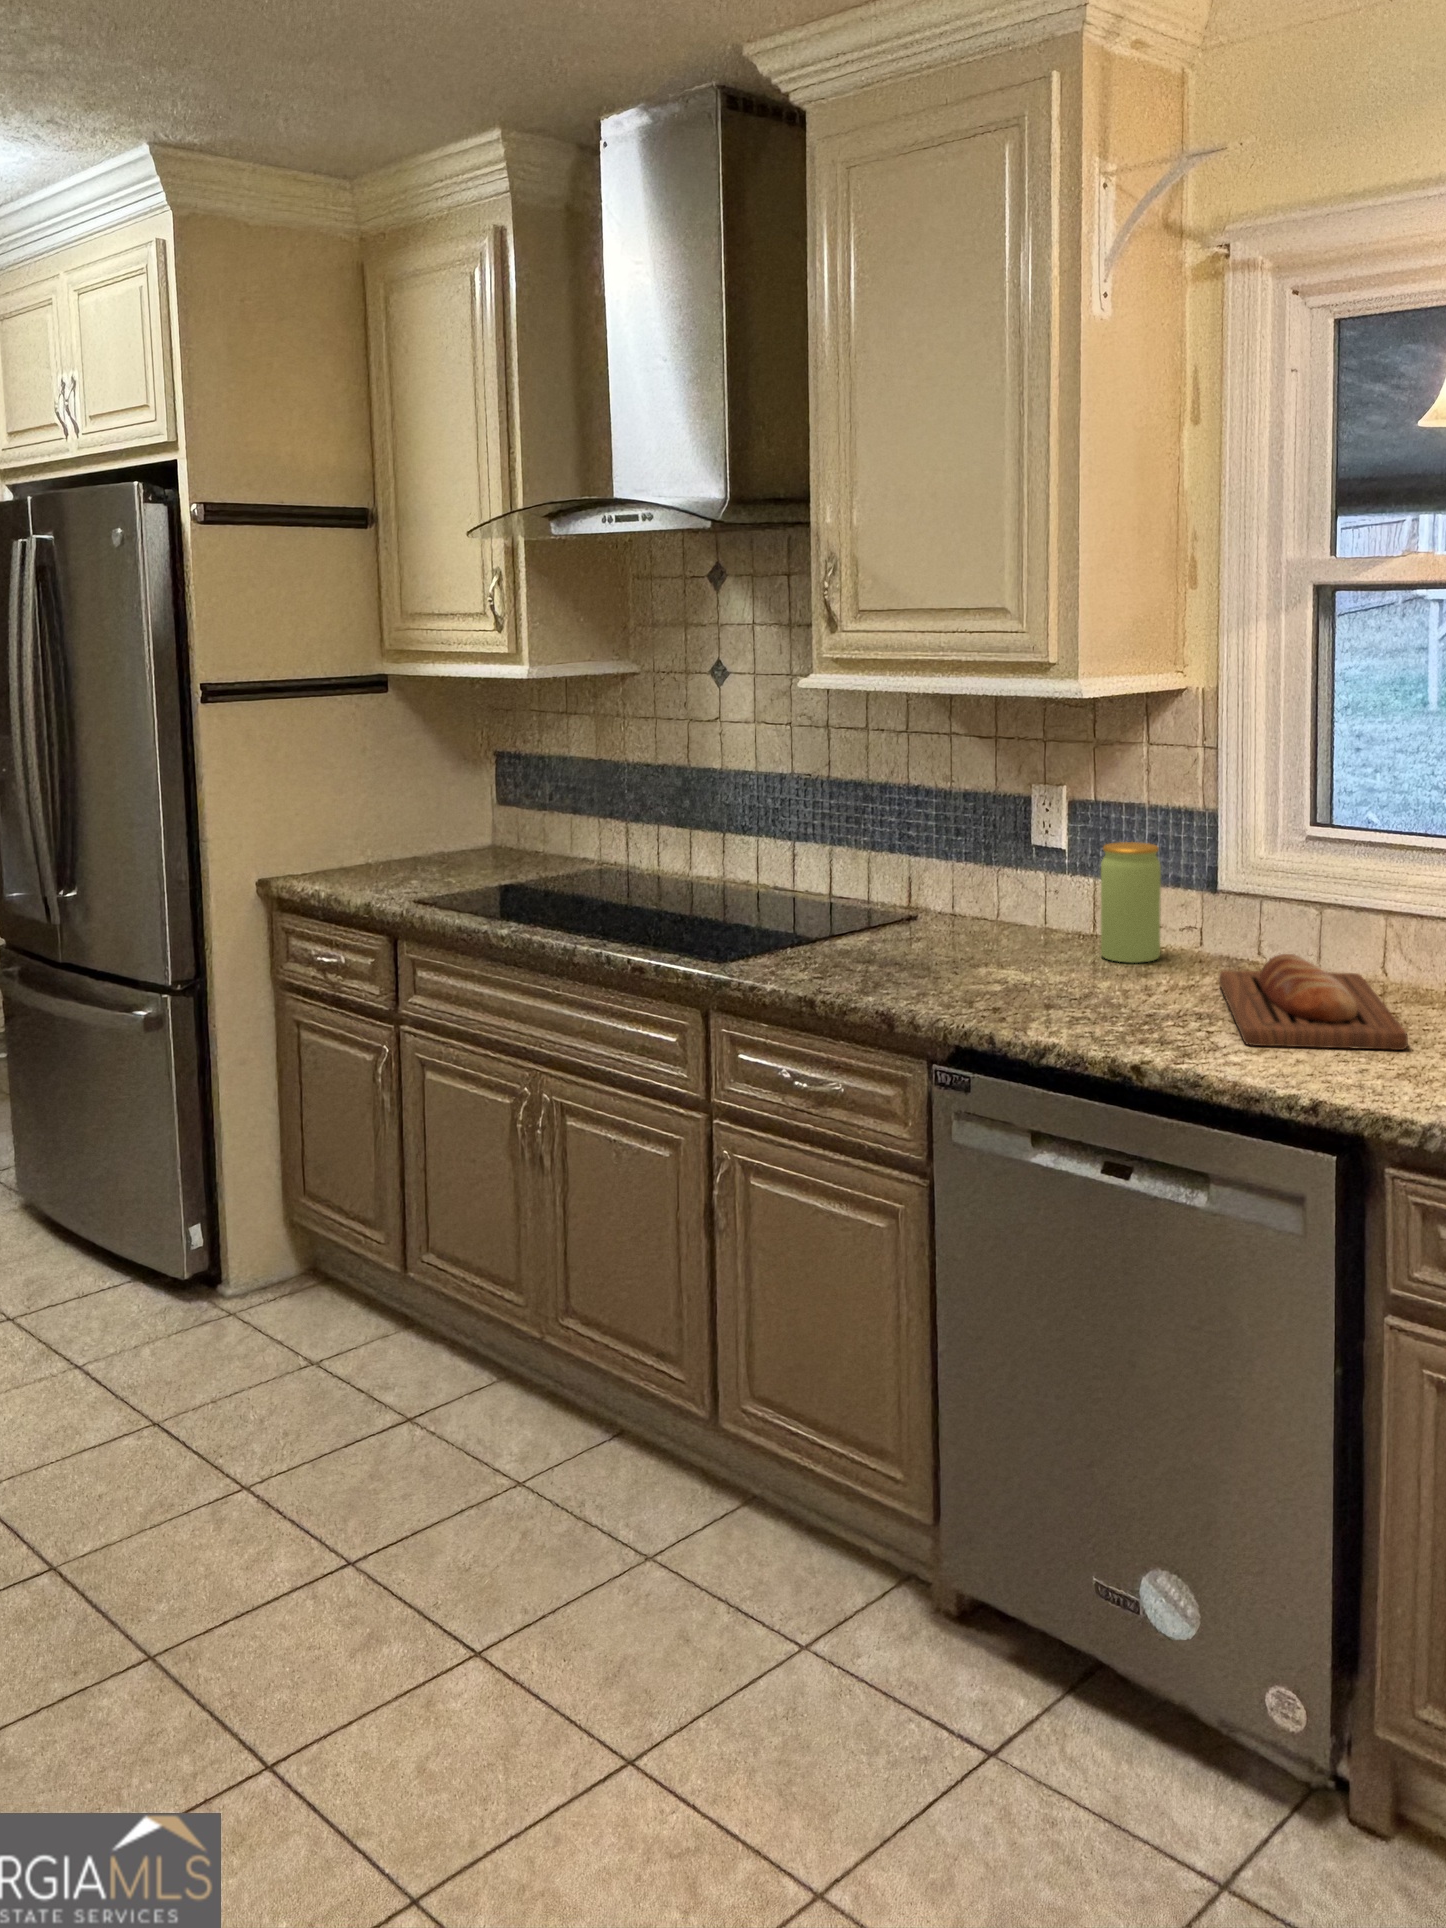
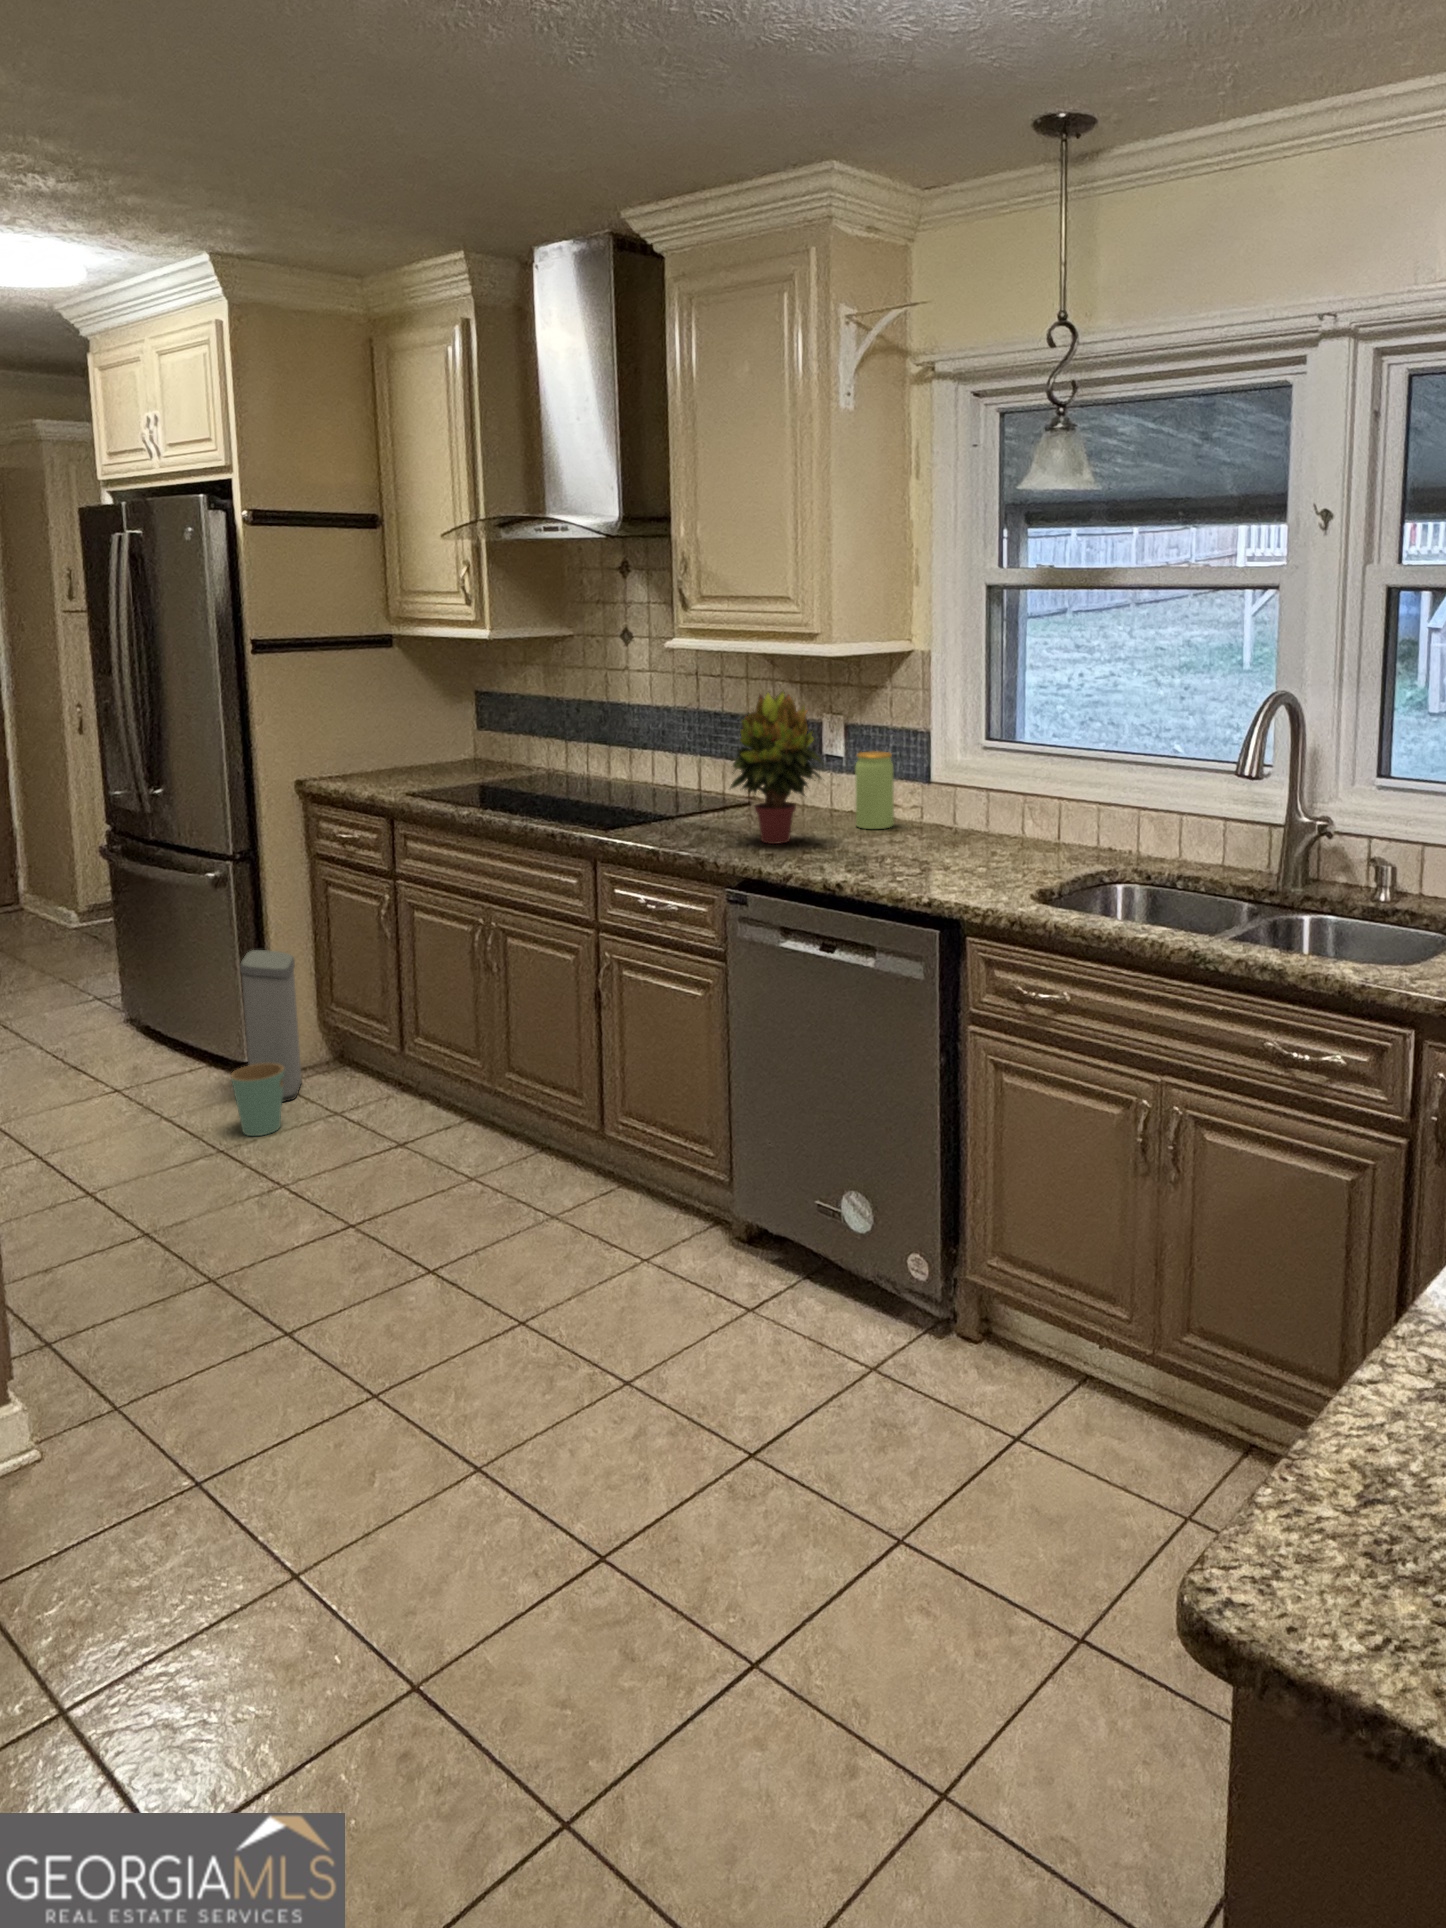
potted plant: none [921,751,1074,989] -> present [730,691,822,844]
bread loaf: present [1219,954,1408,1050] -> none [909,820,1006,874]
trash can: none [167,1118,261,1395] -> present [231,950,302,1136]

